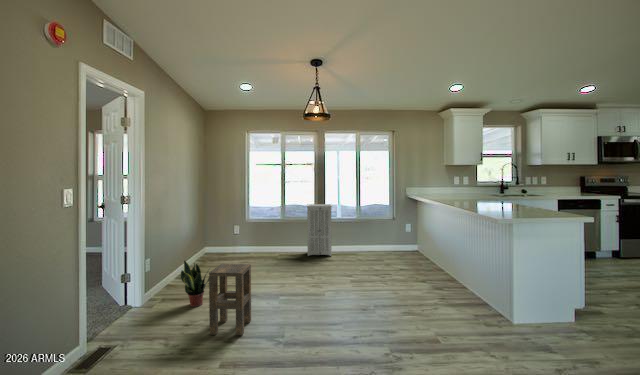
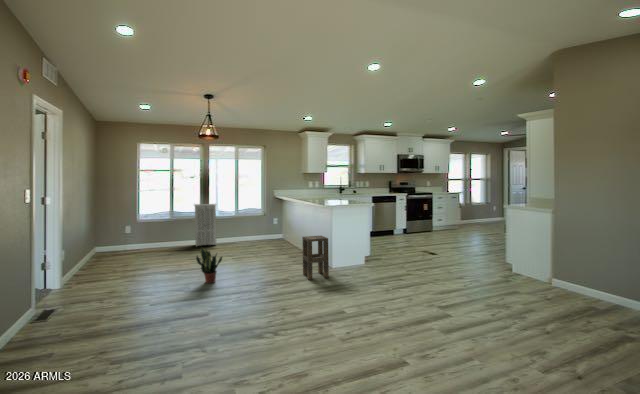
potted plant: present [181,261,209,307] -> present [196,247,222,283]
side table: present [209,264,251,335] -> present [302,236,329,280]

